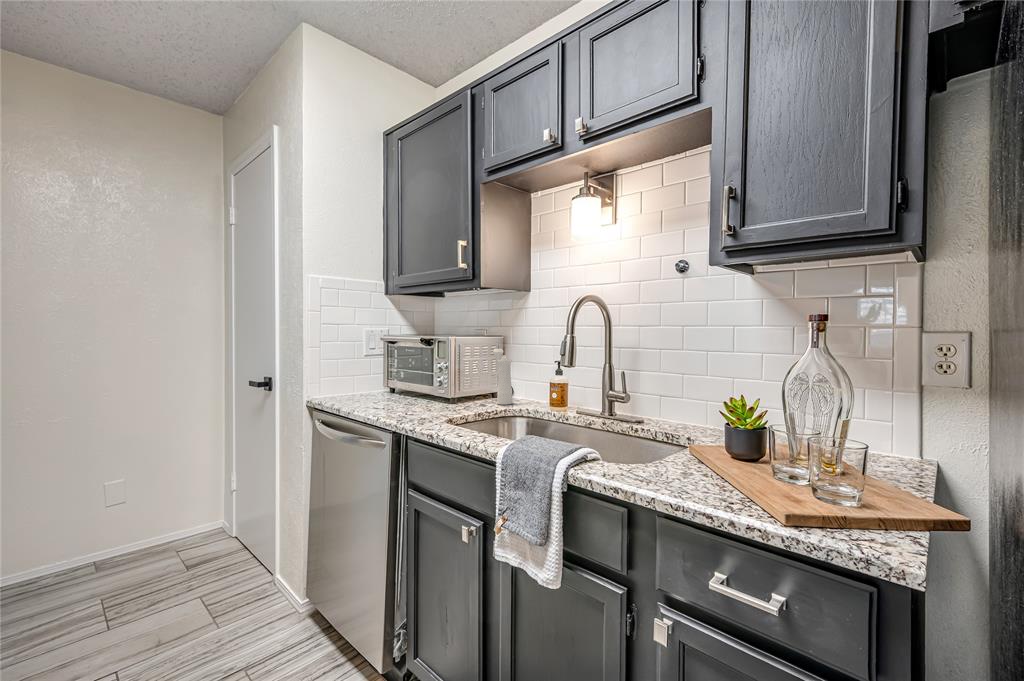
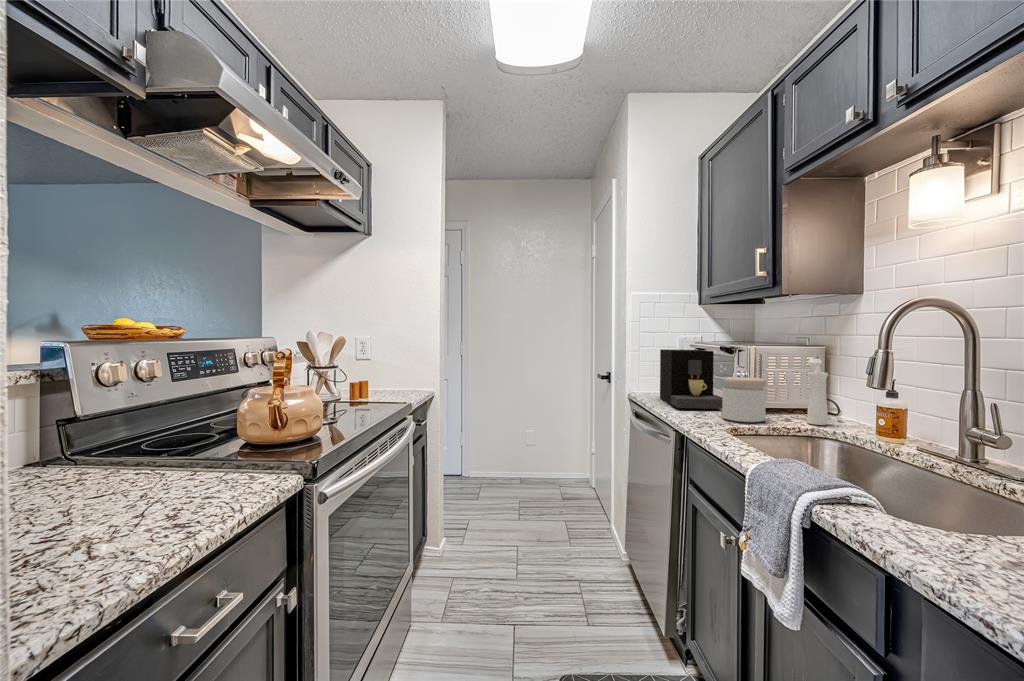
coffee maker: none [355,345,424,404] -> present [660,349,723,409]
jar: none [429,368,466,410] -> present [722,377,766,422]

